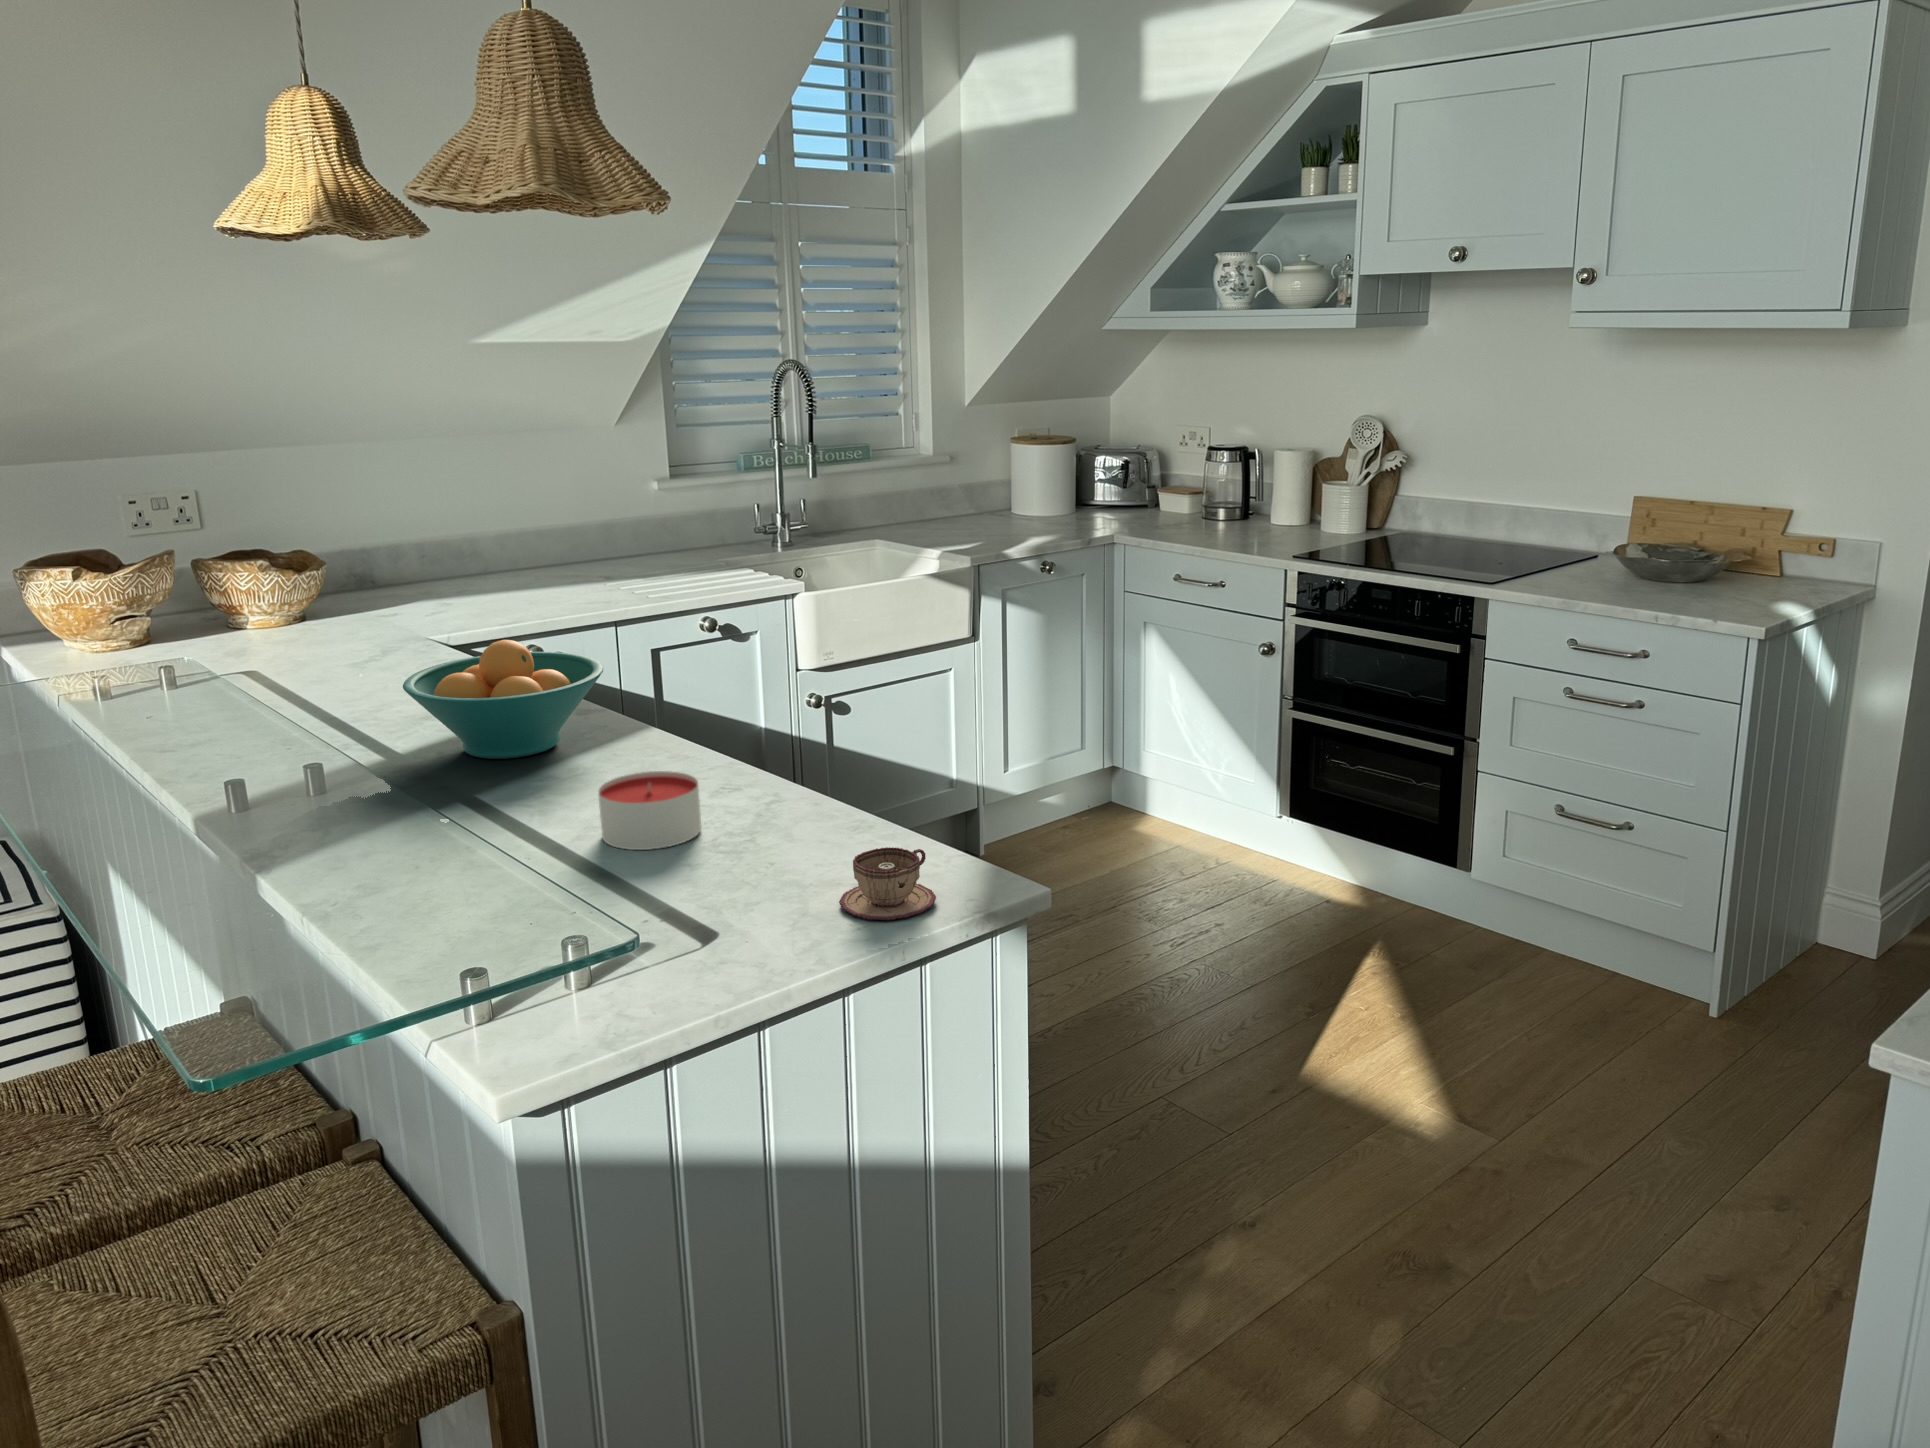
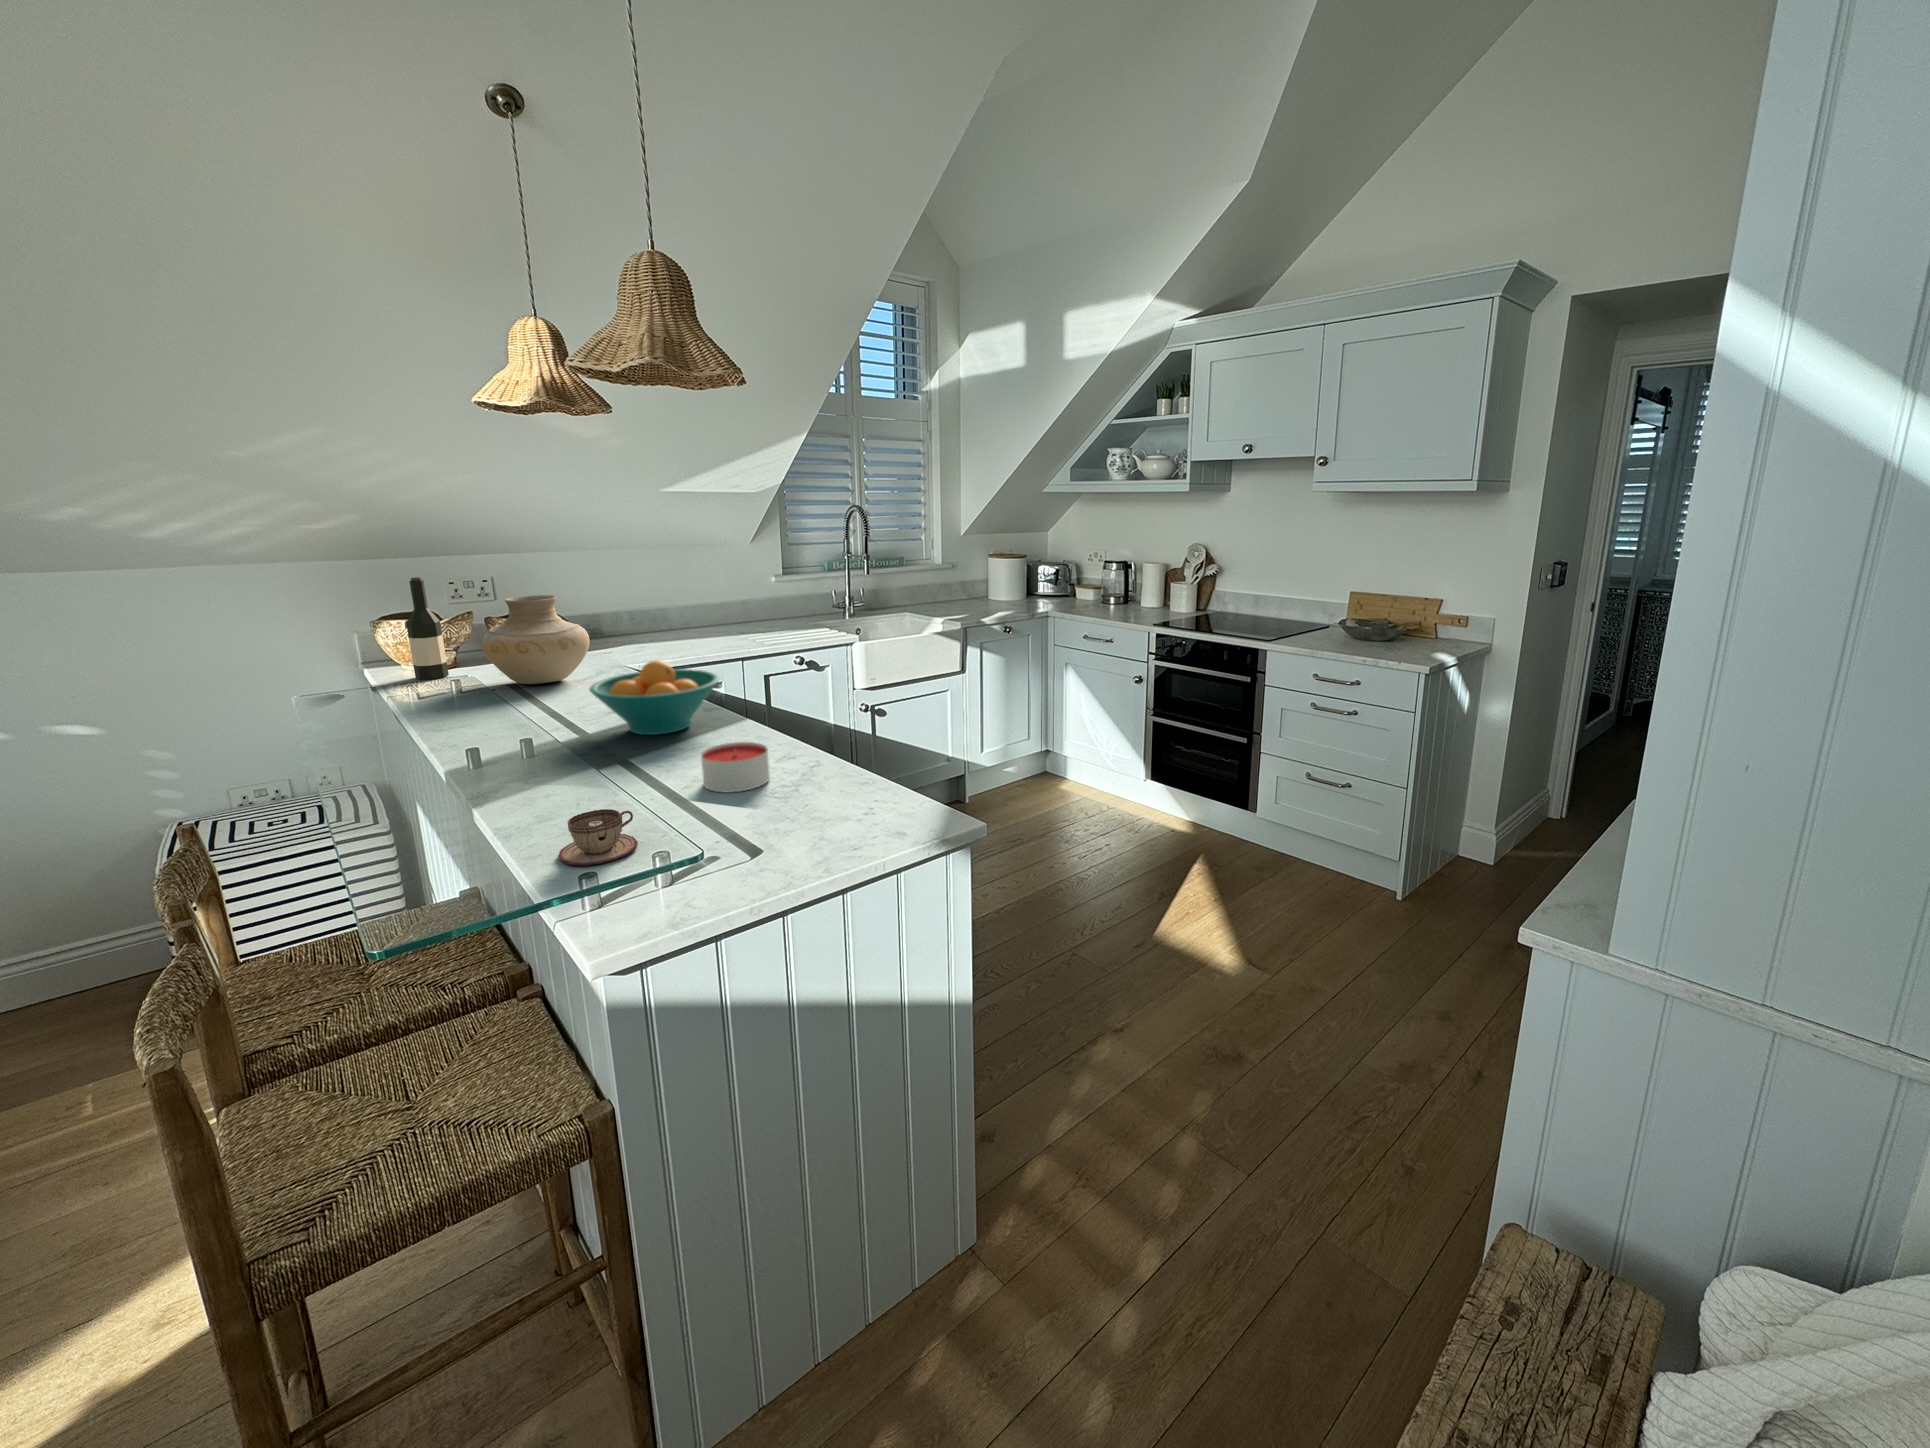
wine bottle: none [80,502,147,668] -> present [406,577,449,680]
vase: none [206,528,374,674] -> present [482,595,590,684]
teacup: present [839,847,936,920] -> present [558,809,638,865]

